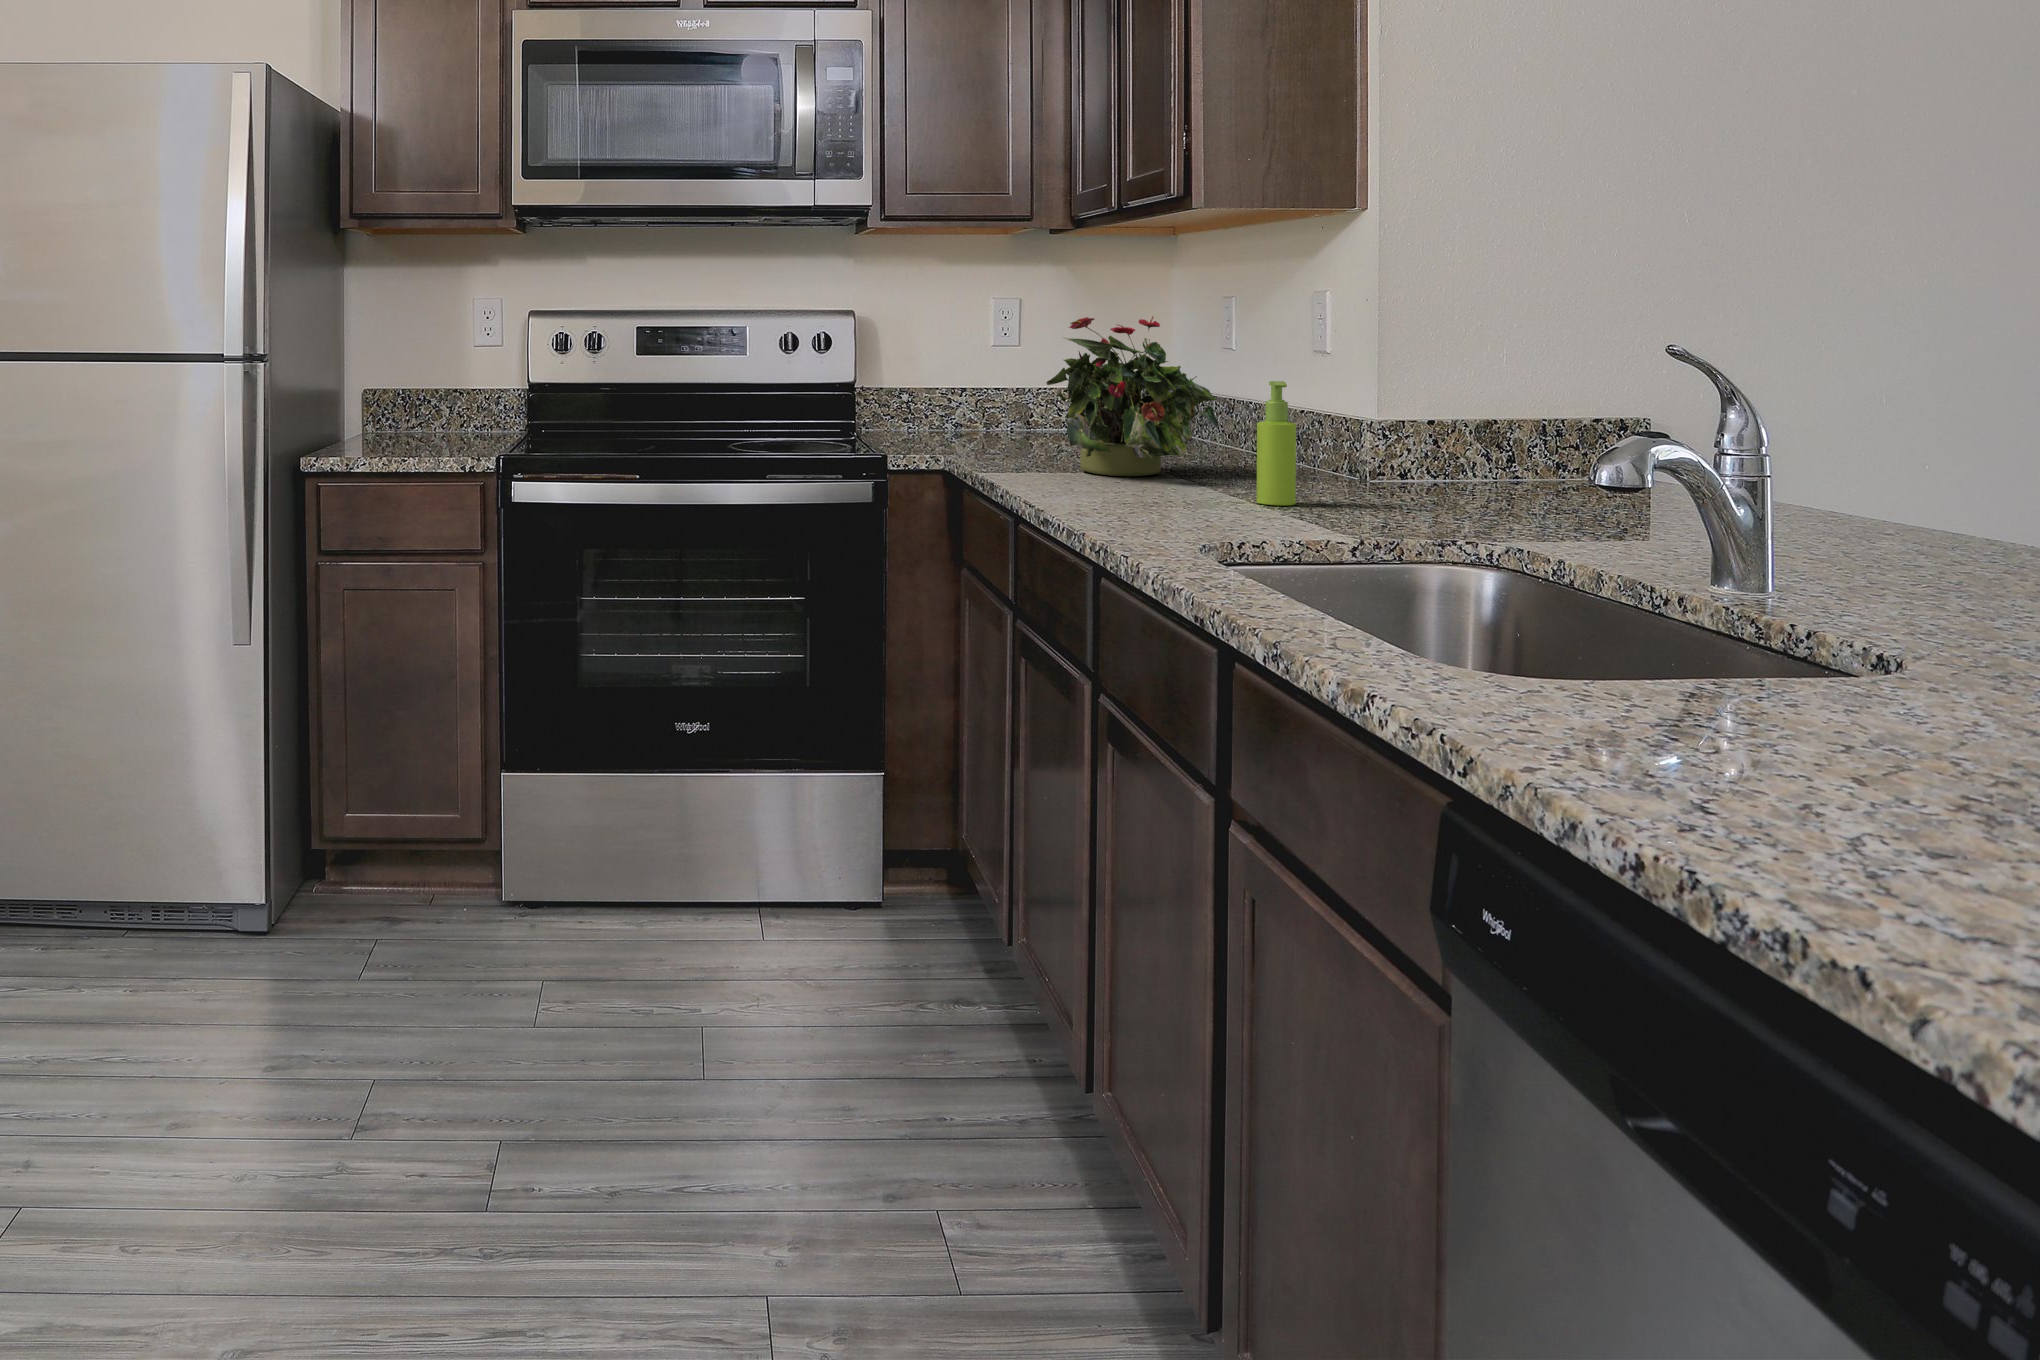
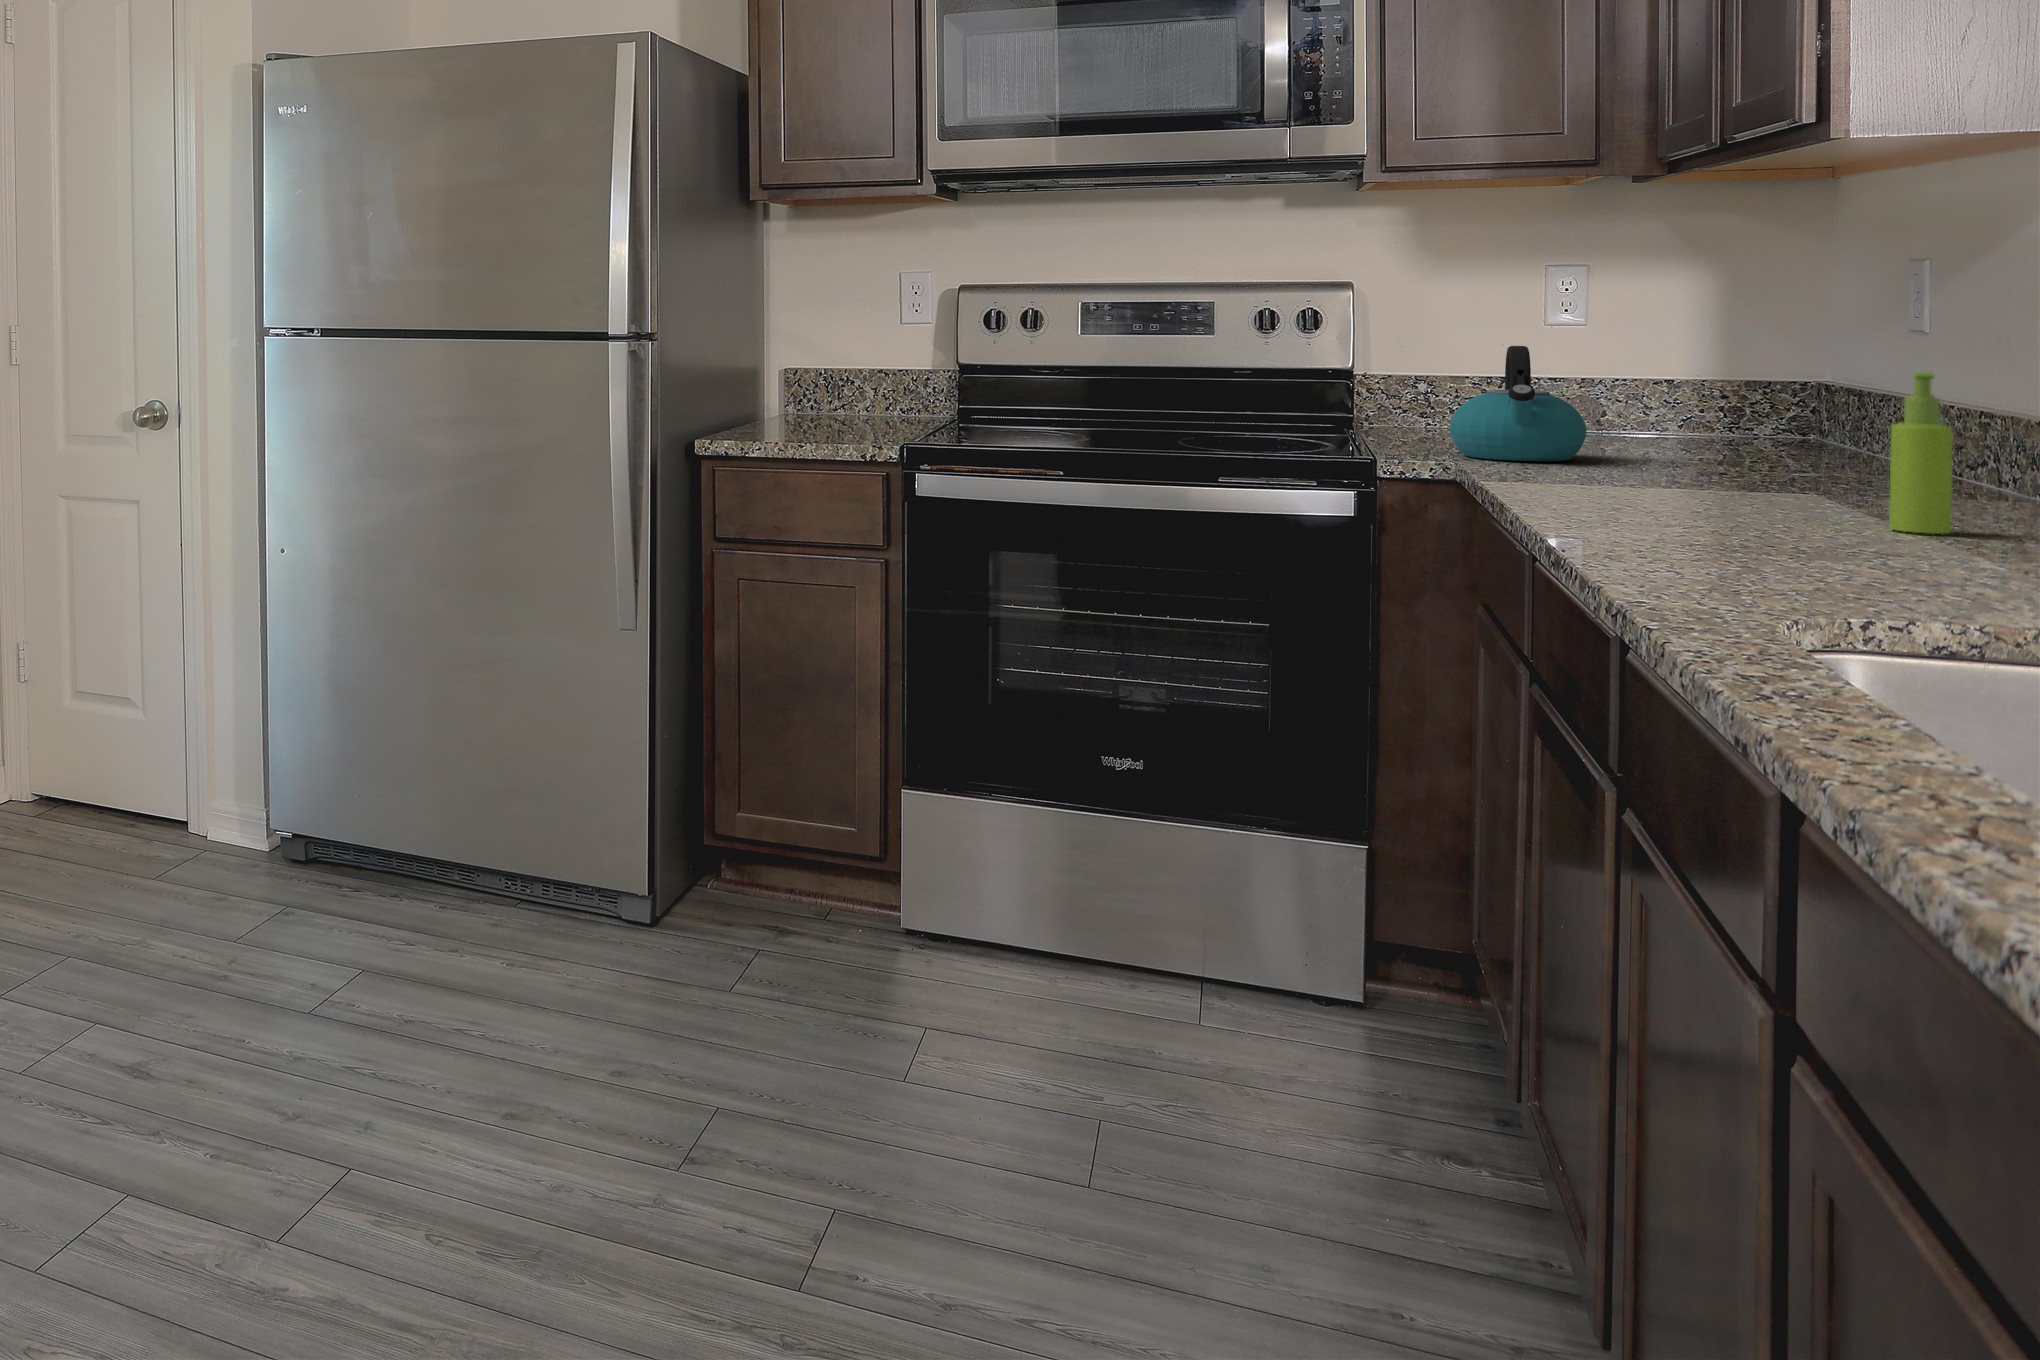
potted plant: present [1046,316,1218,476] -> none [1594,287,1858,492]
kettle: none [931,362,1026,454] -> present [1450,346,1587,461]

